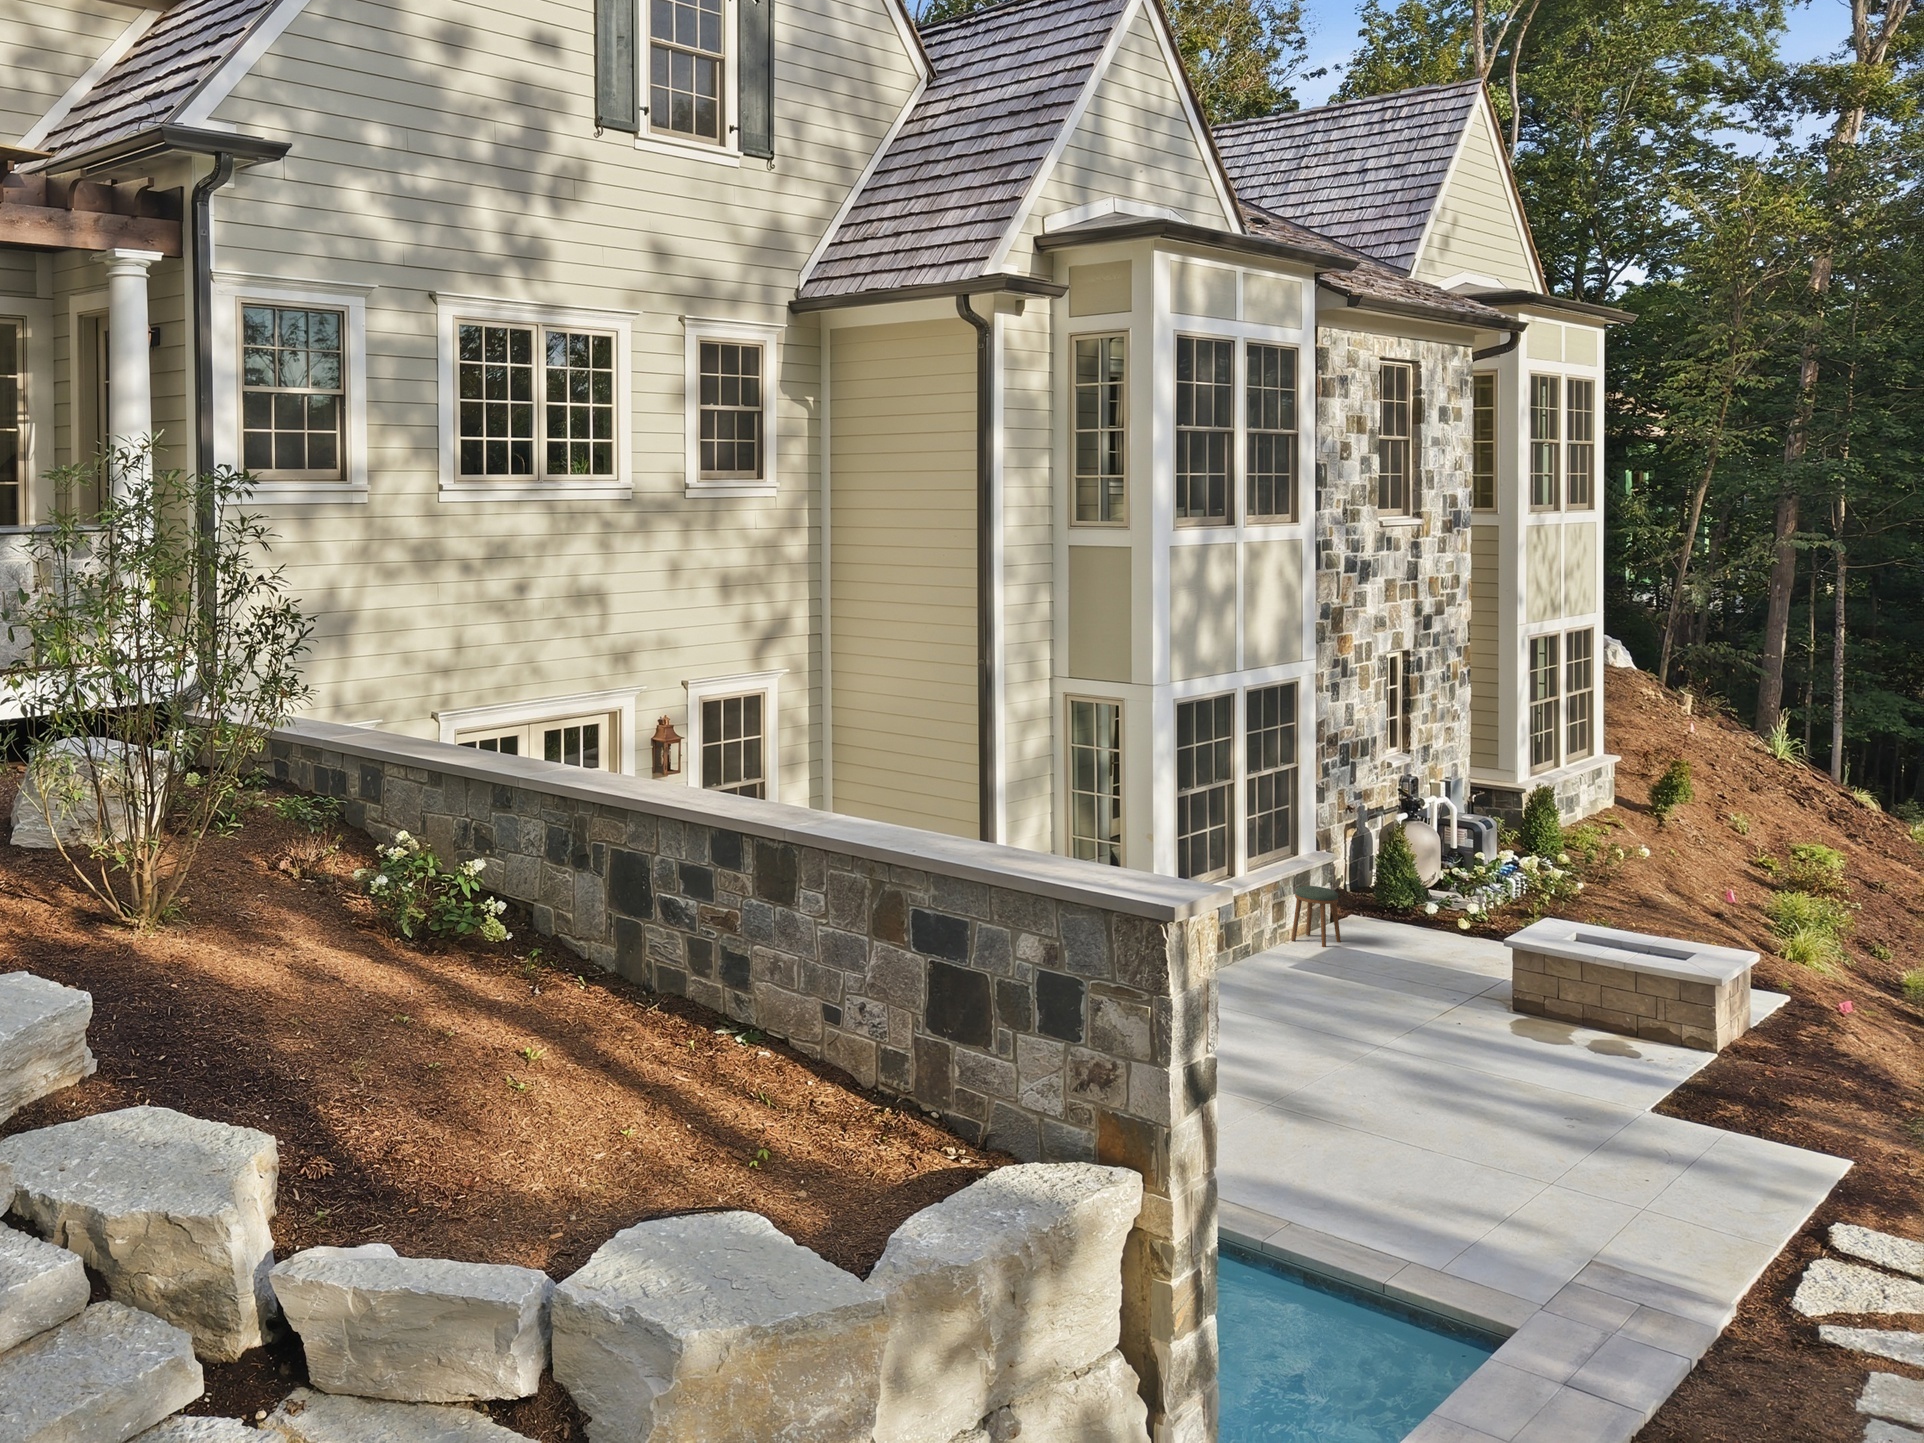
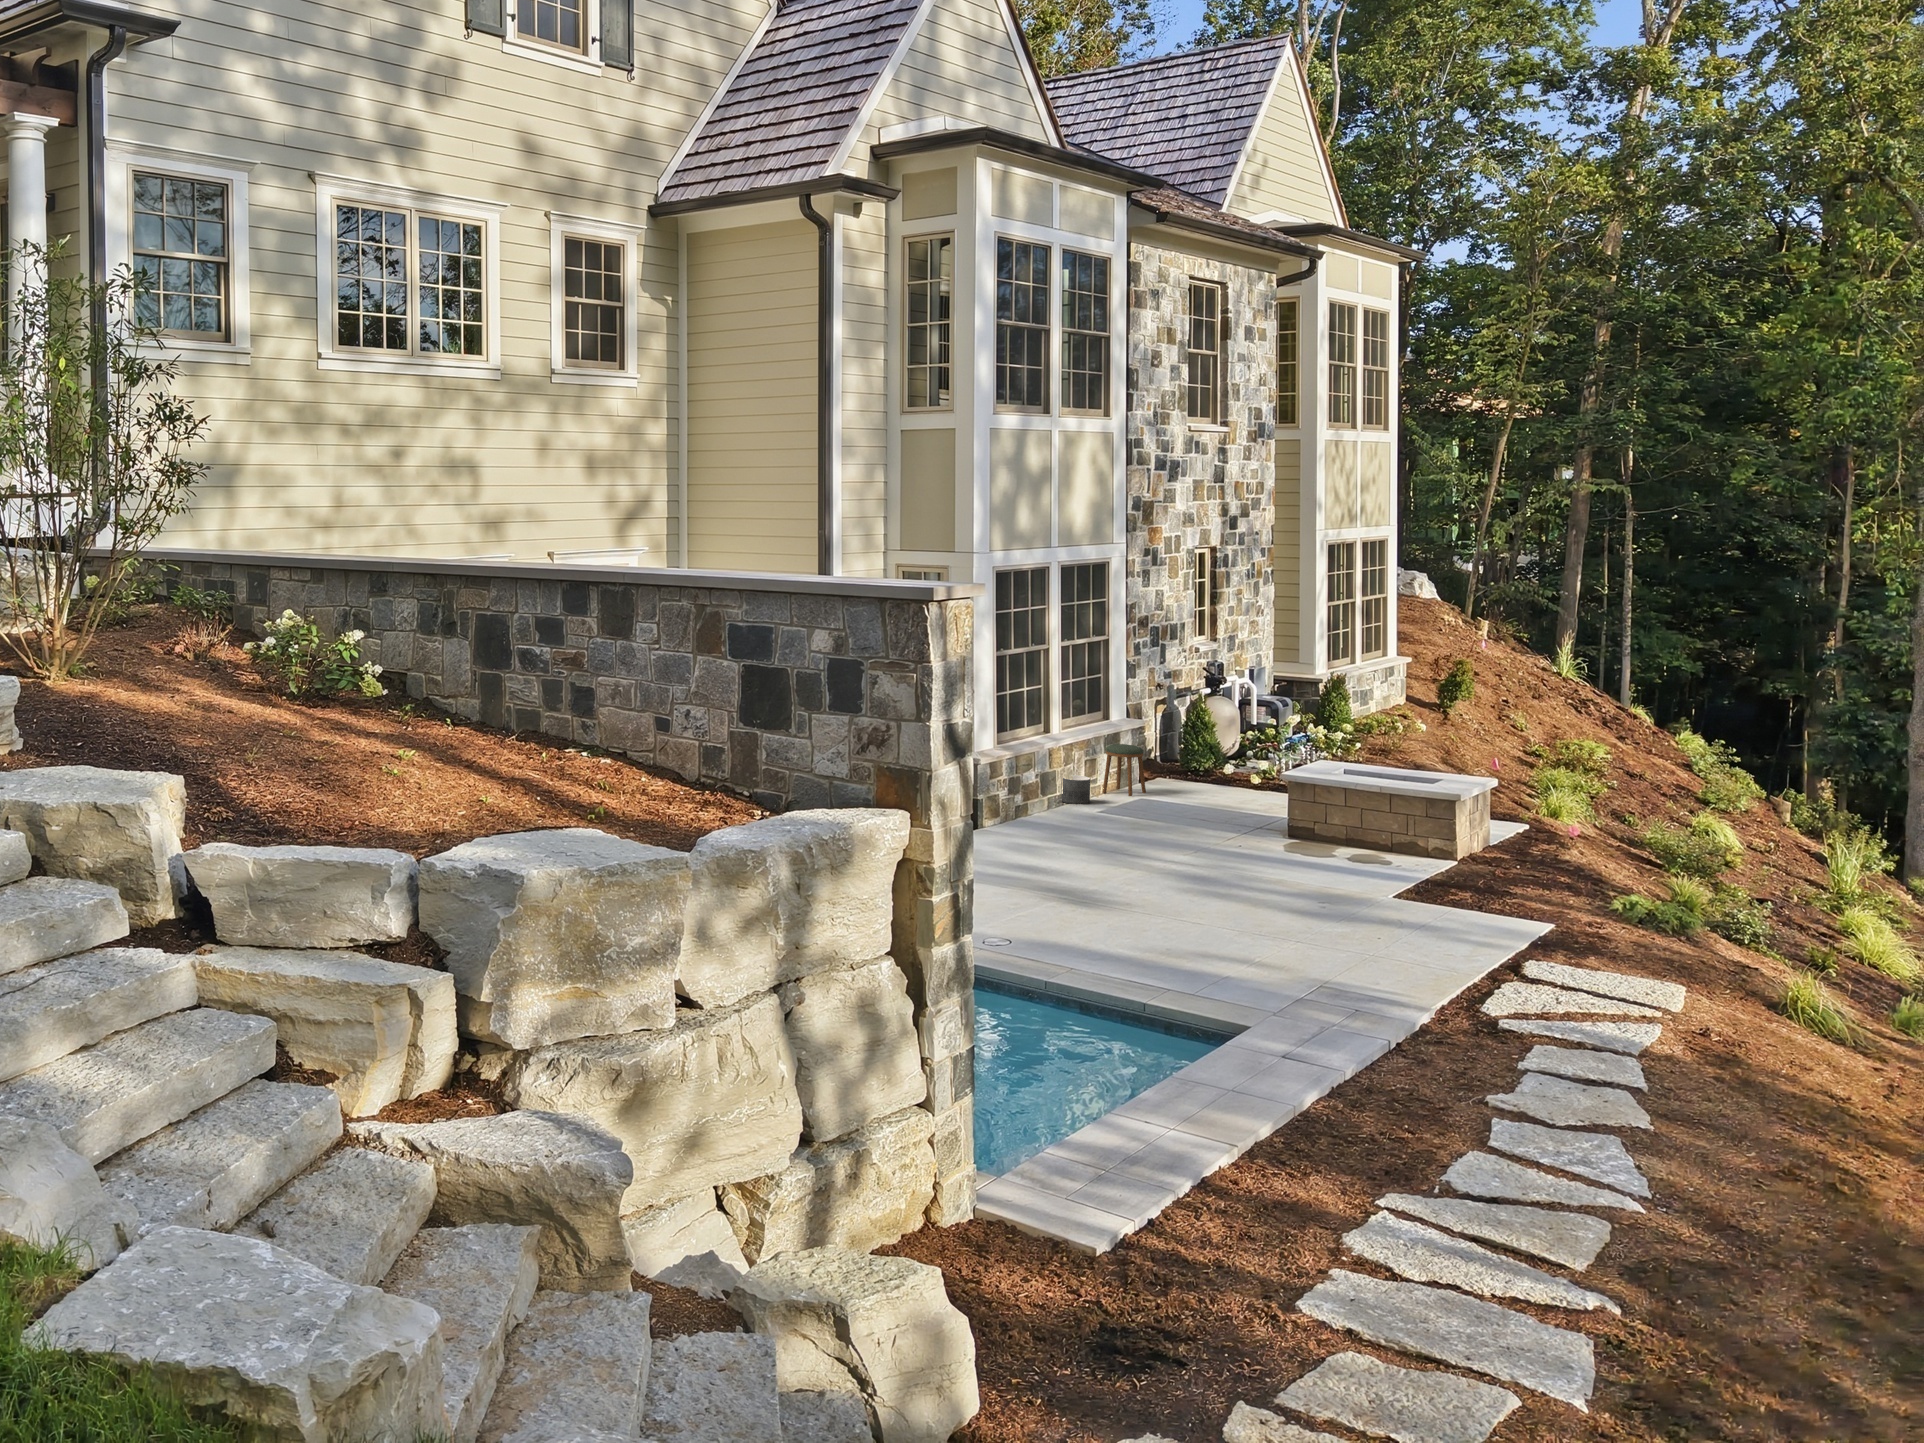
planter: none [1247,925,1280,960] -> present [1062,775,1090,804]

